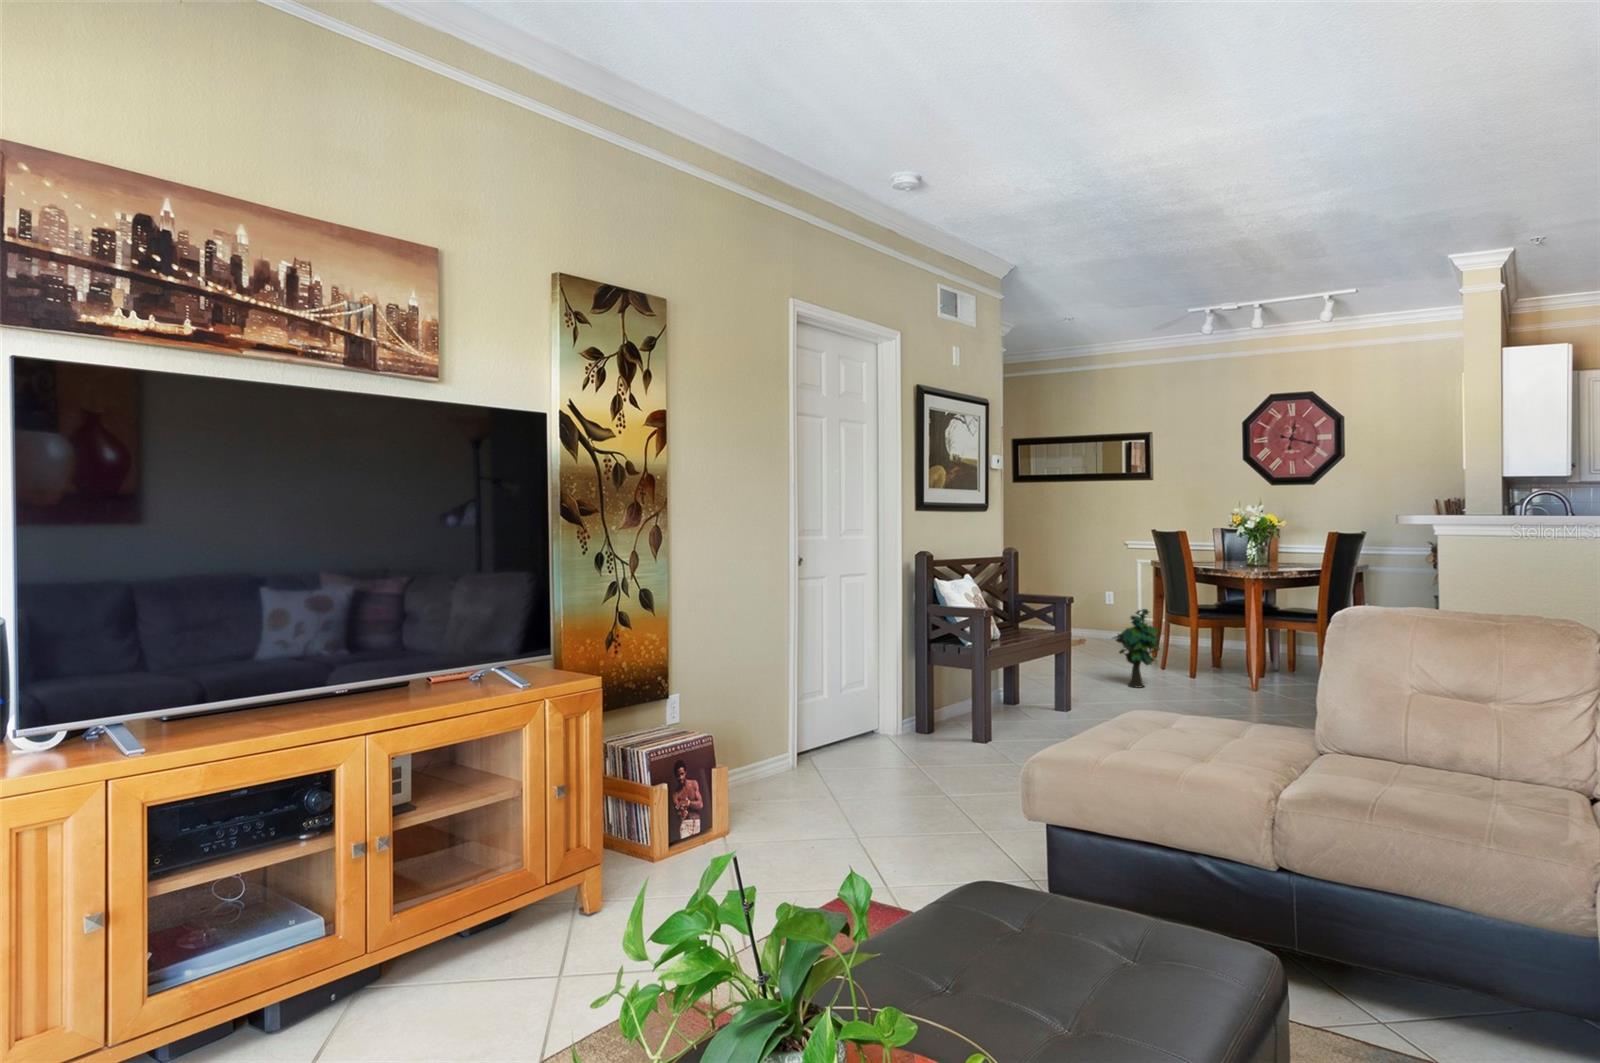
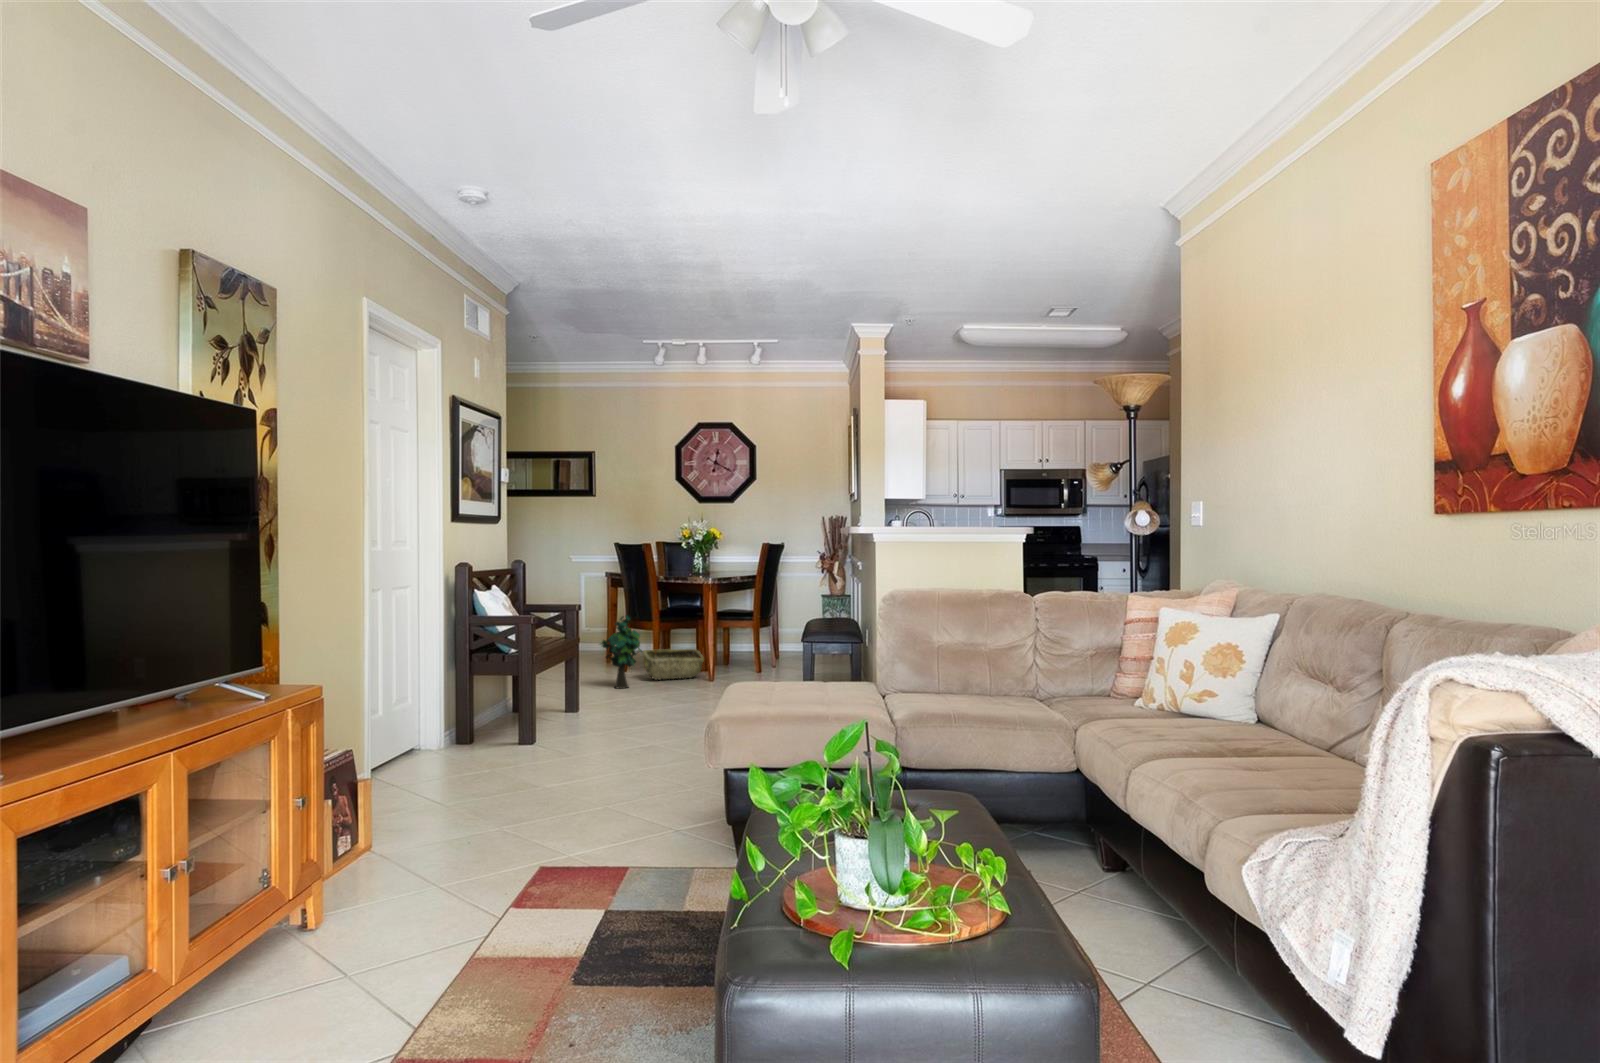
woven basket: none [1169,648,1240,684] -> present [642,649,704,680]

